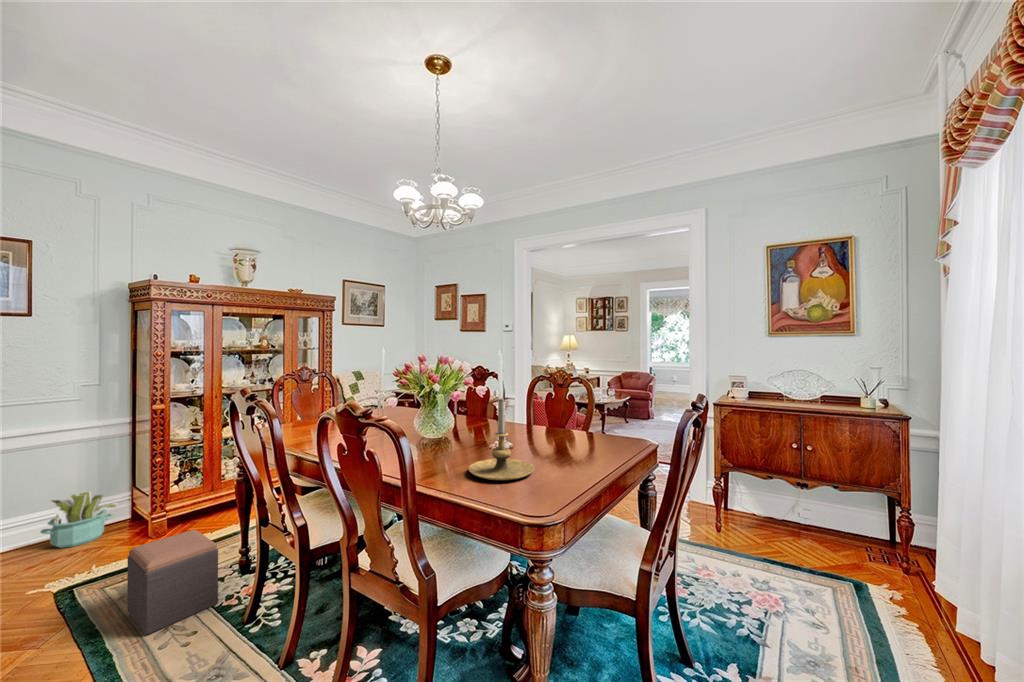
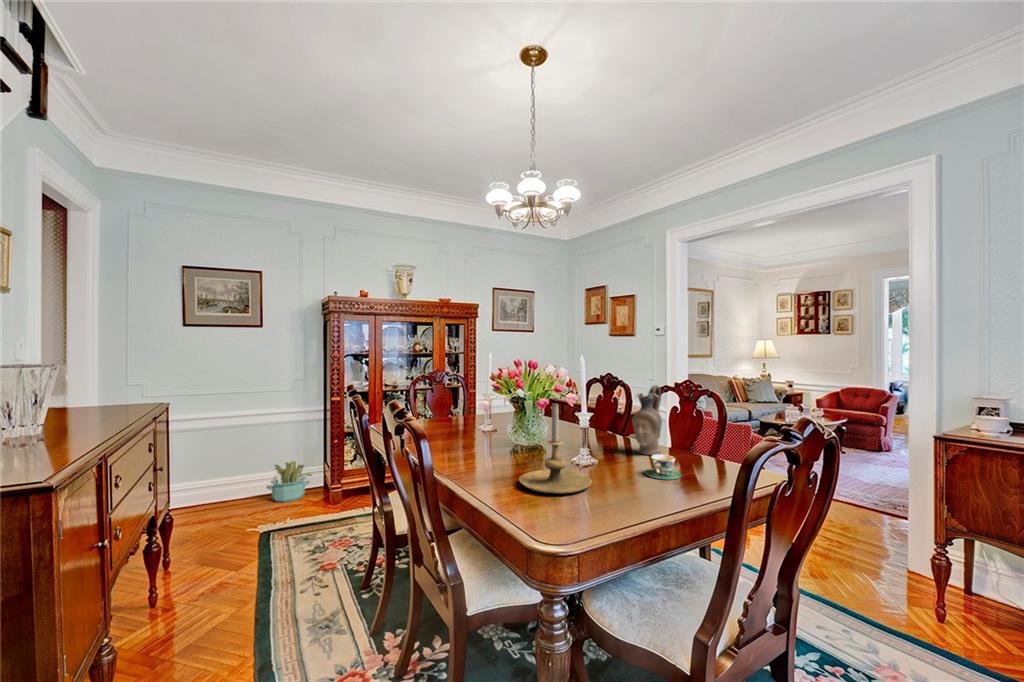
ceramic pitcher: none [535,377,559,437] -> present [632,385,662,455]
teacup: none [561,435,591,456] -> present [644,454,681,479]
footstool: present [127,530,218,635] -> none [293,502,351,580]

